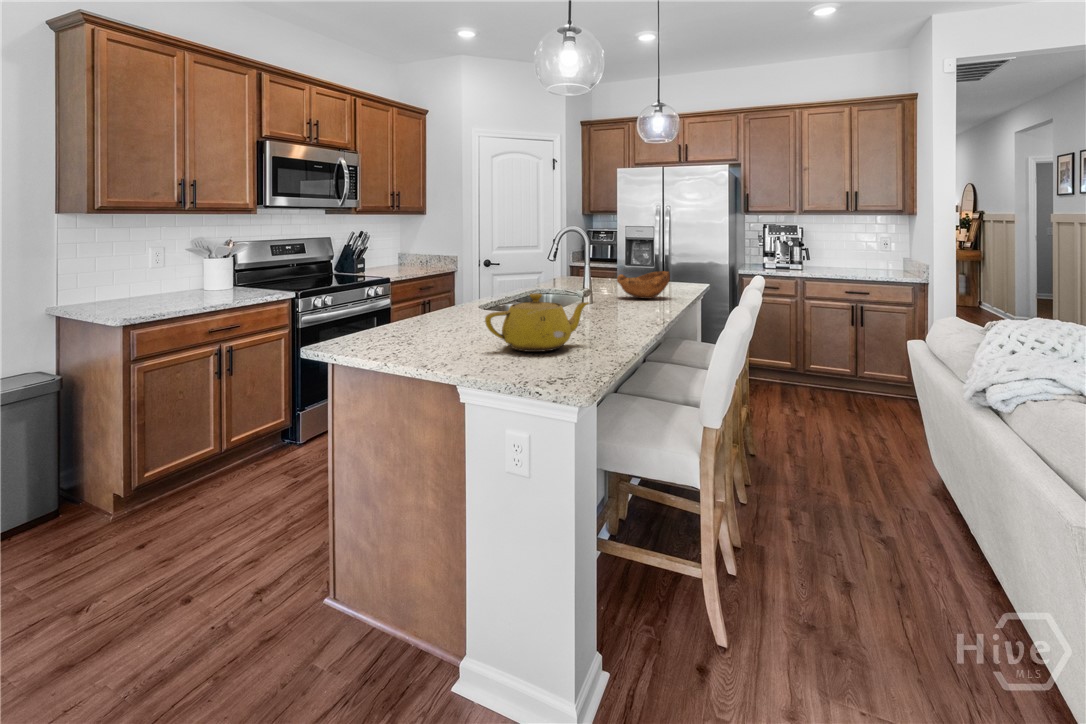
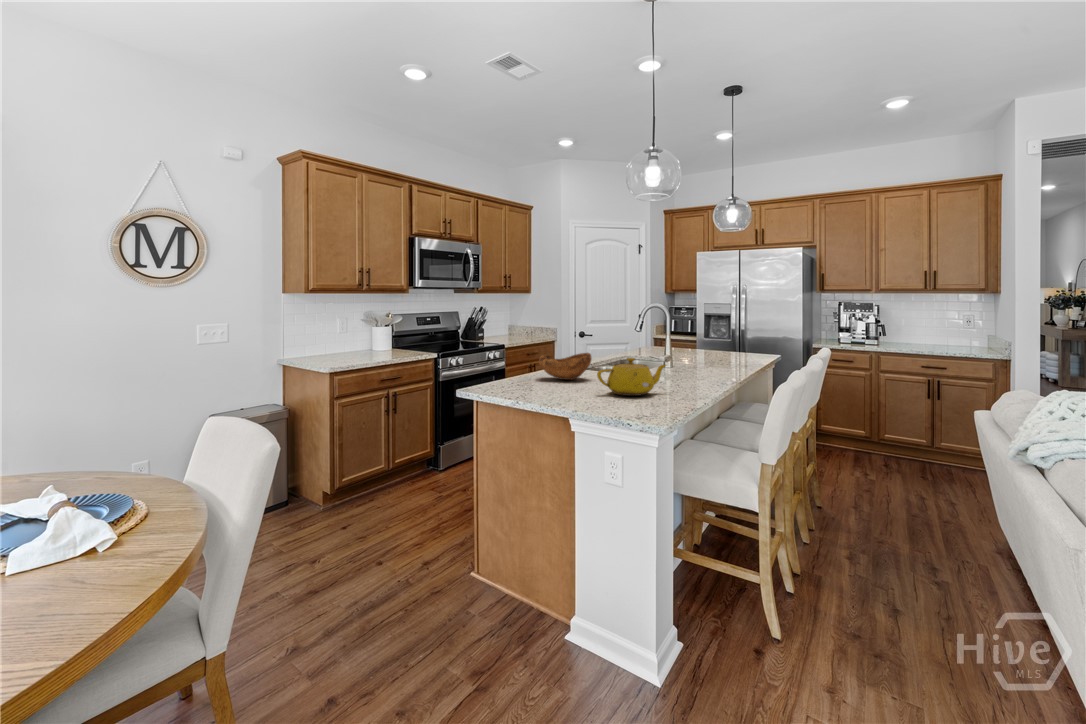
wooden bowl: present [617,271,670,299] -> present [539,353,592,380]

